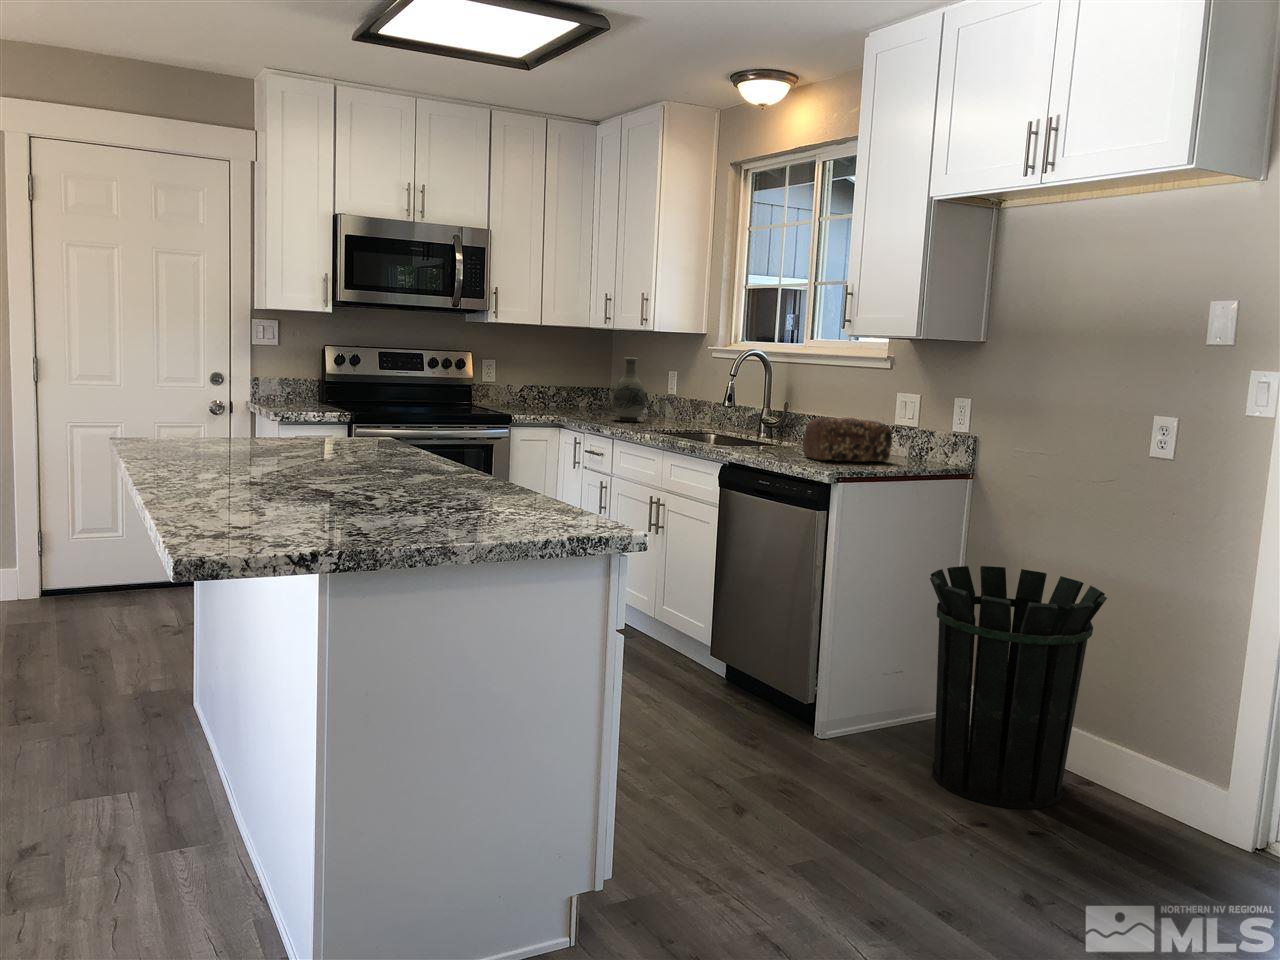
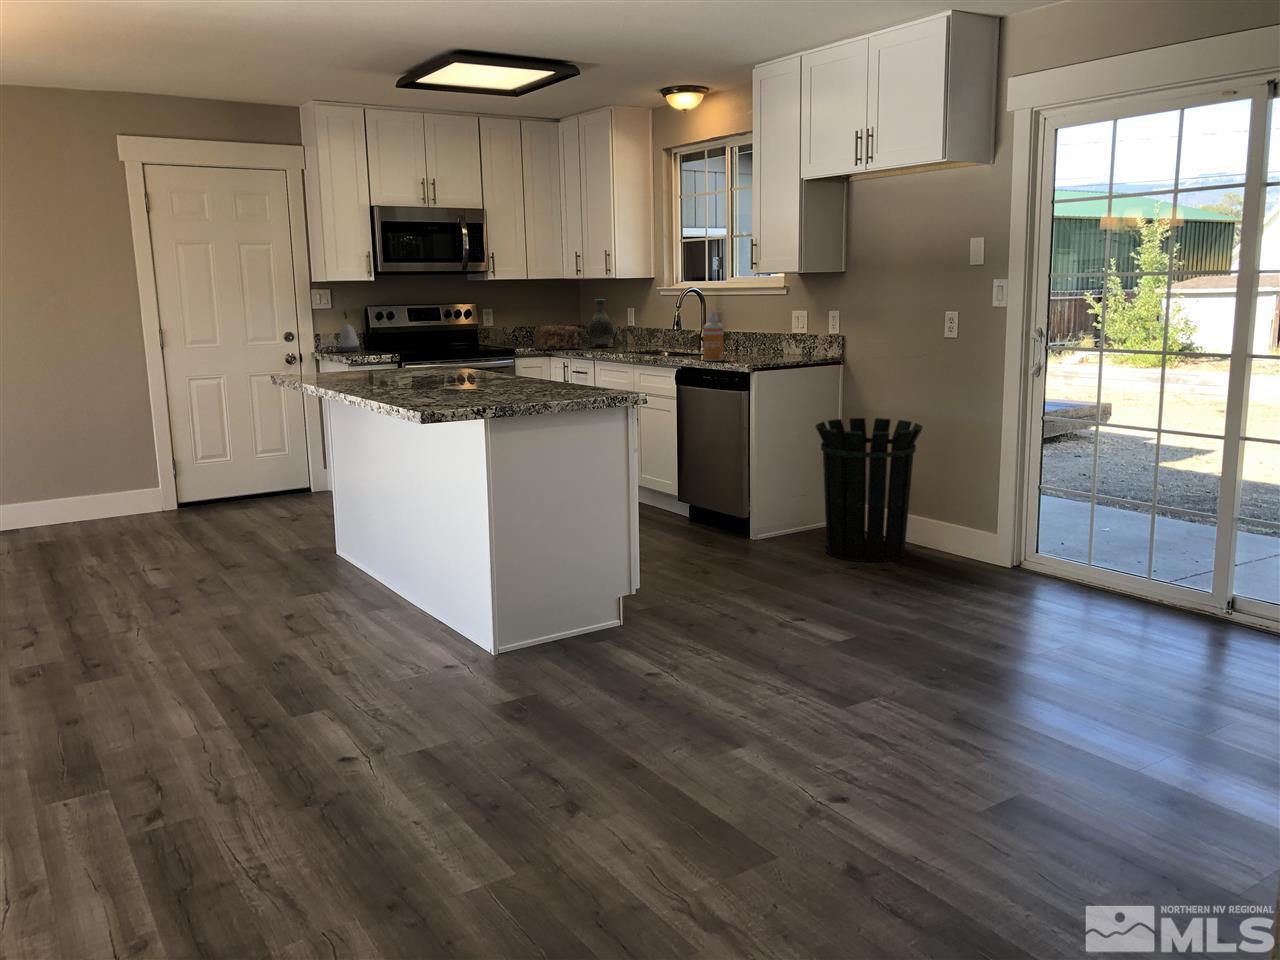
kettle: none [277,350,312,404] -> present [335,312,359,352]
soap dispenser: none [762,385,795,460] -> present [703,310,723,361]
bread loaf: present [803,417,892,462] -> present [534,325,582,350]

